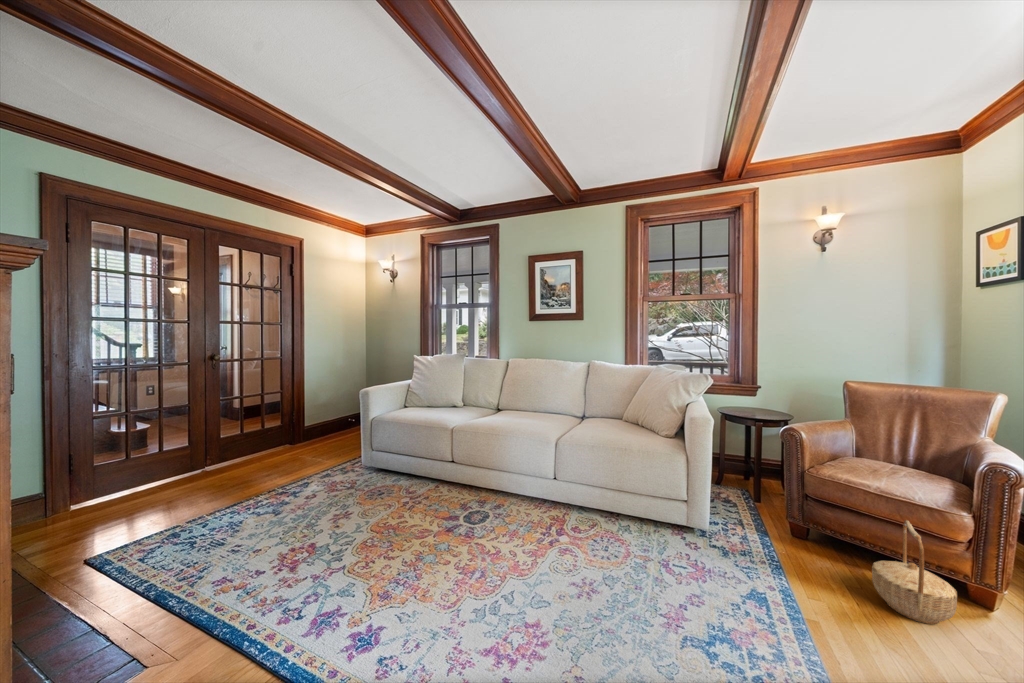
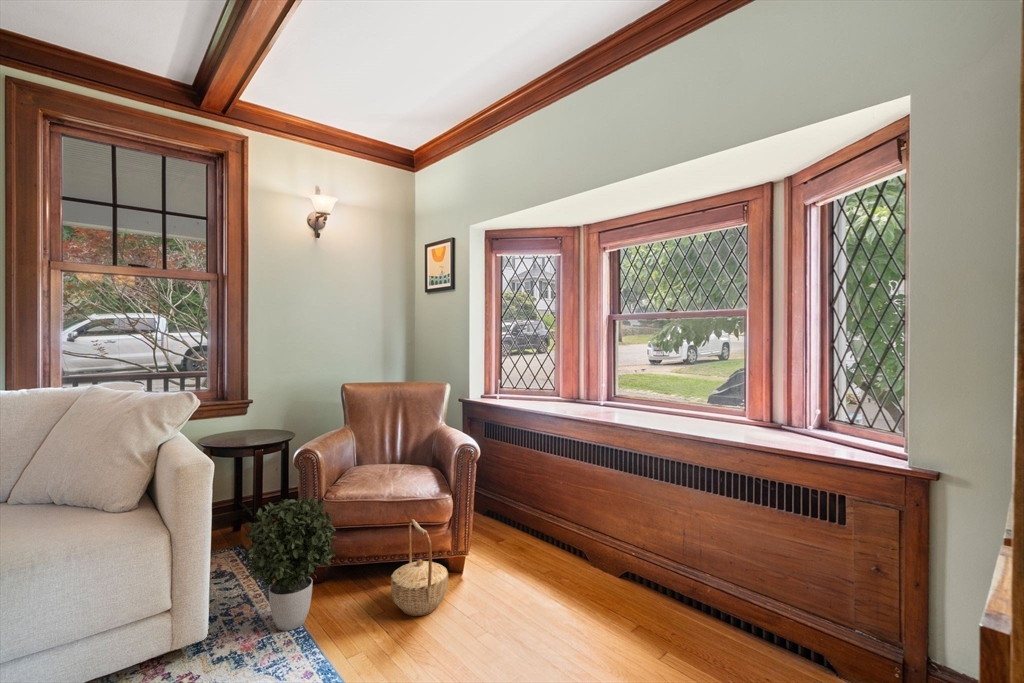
potted plant: none [734,457,813,559] -> present [244,497,337,631]

